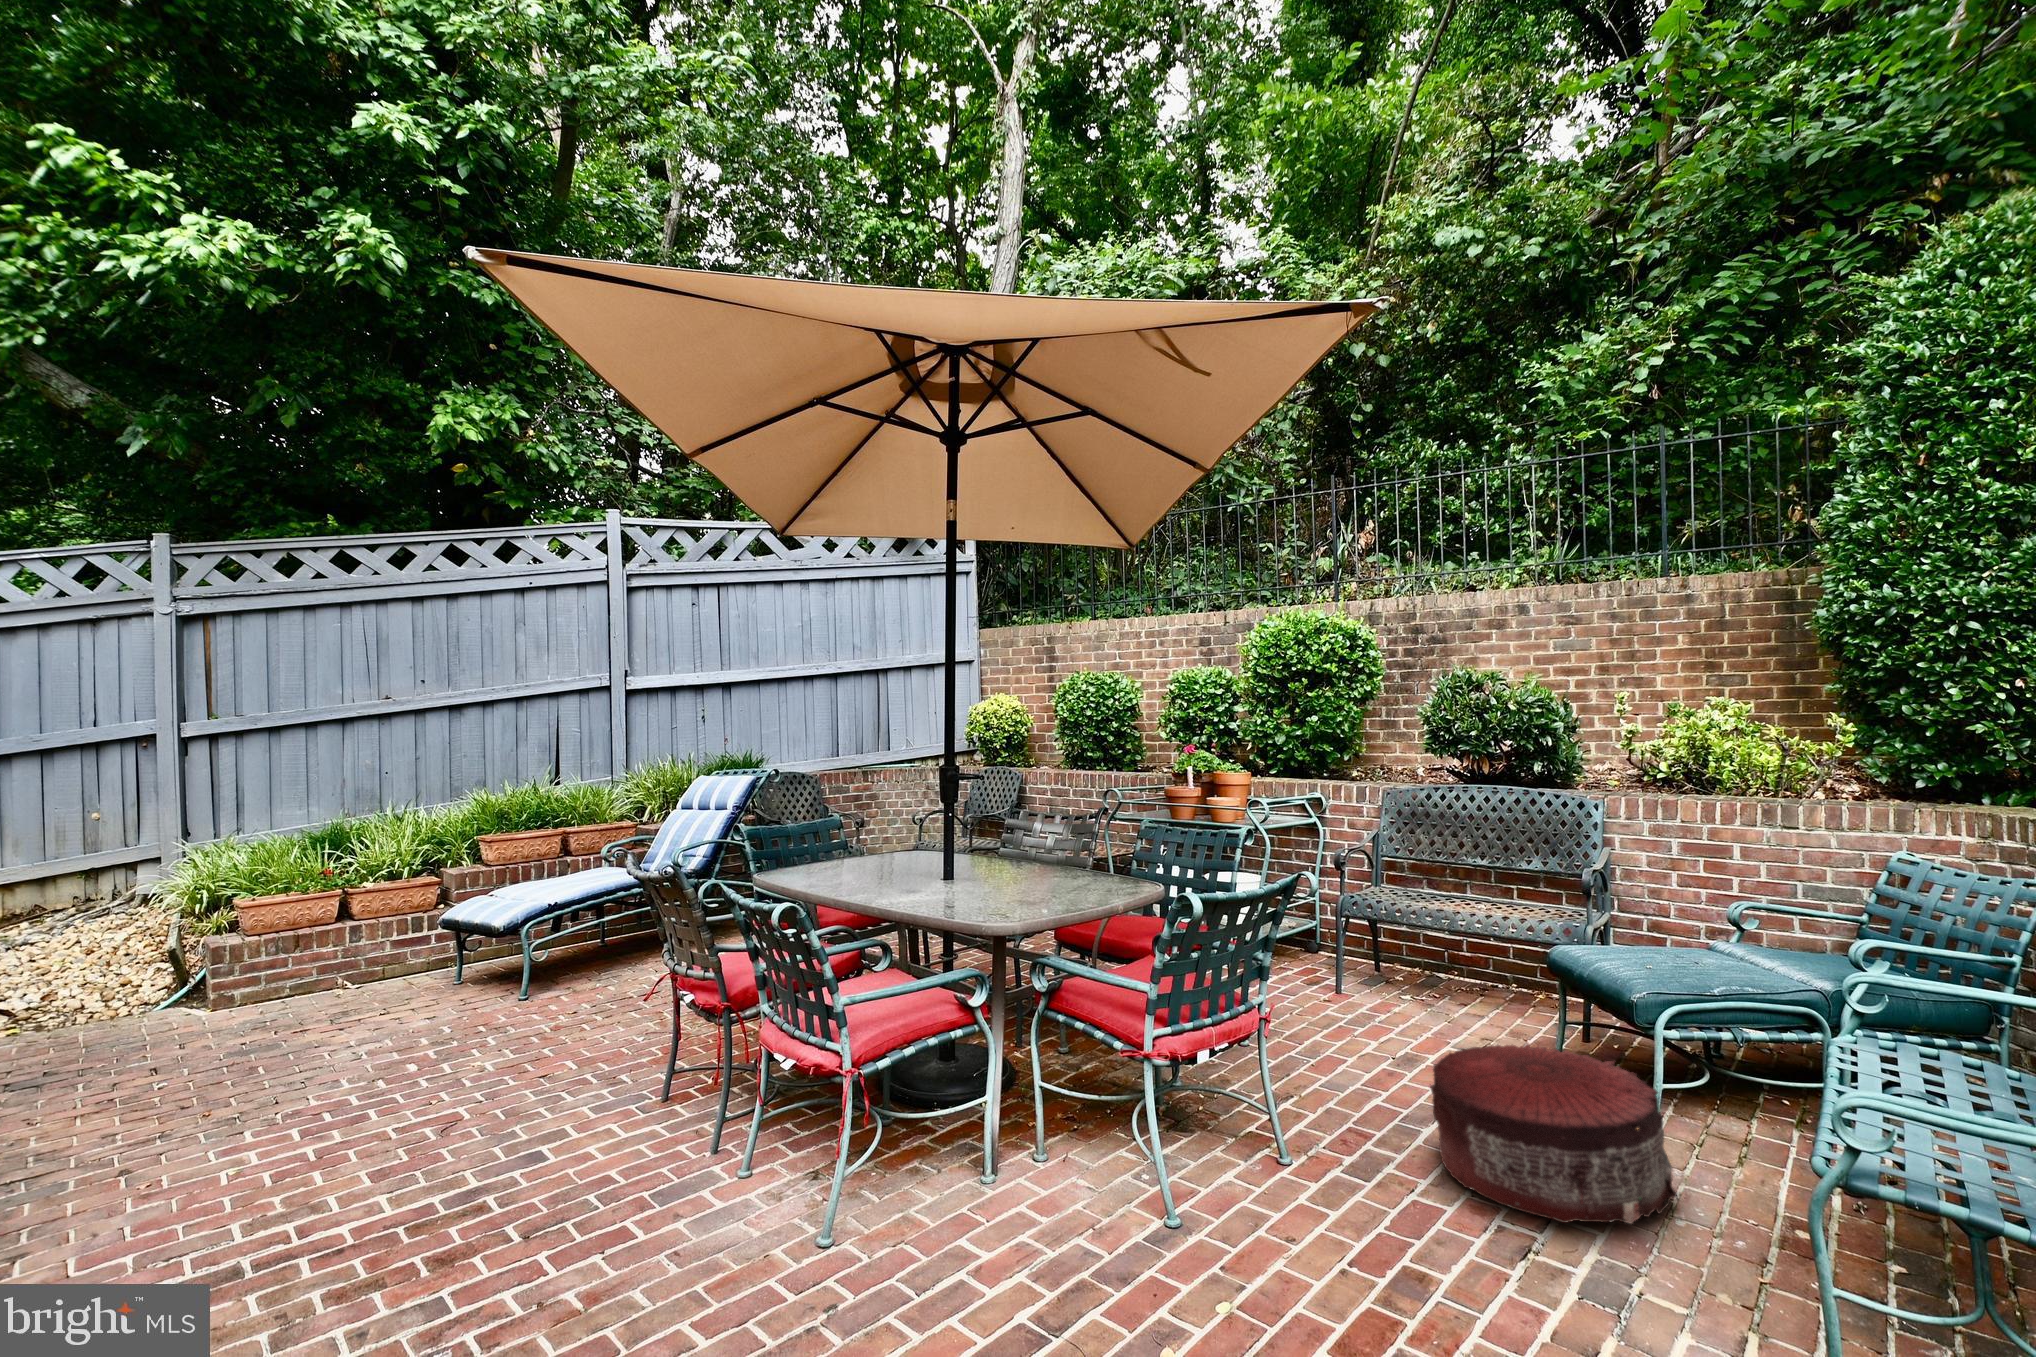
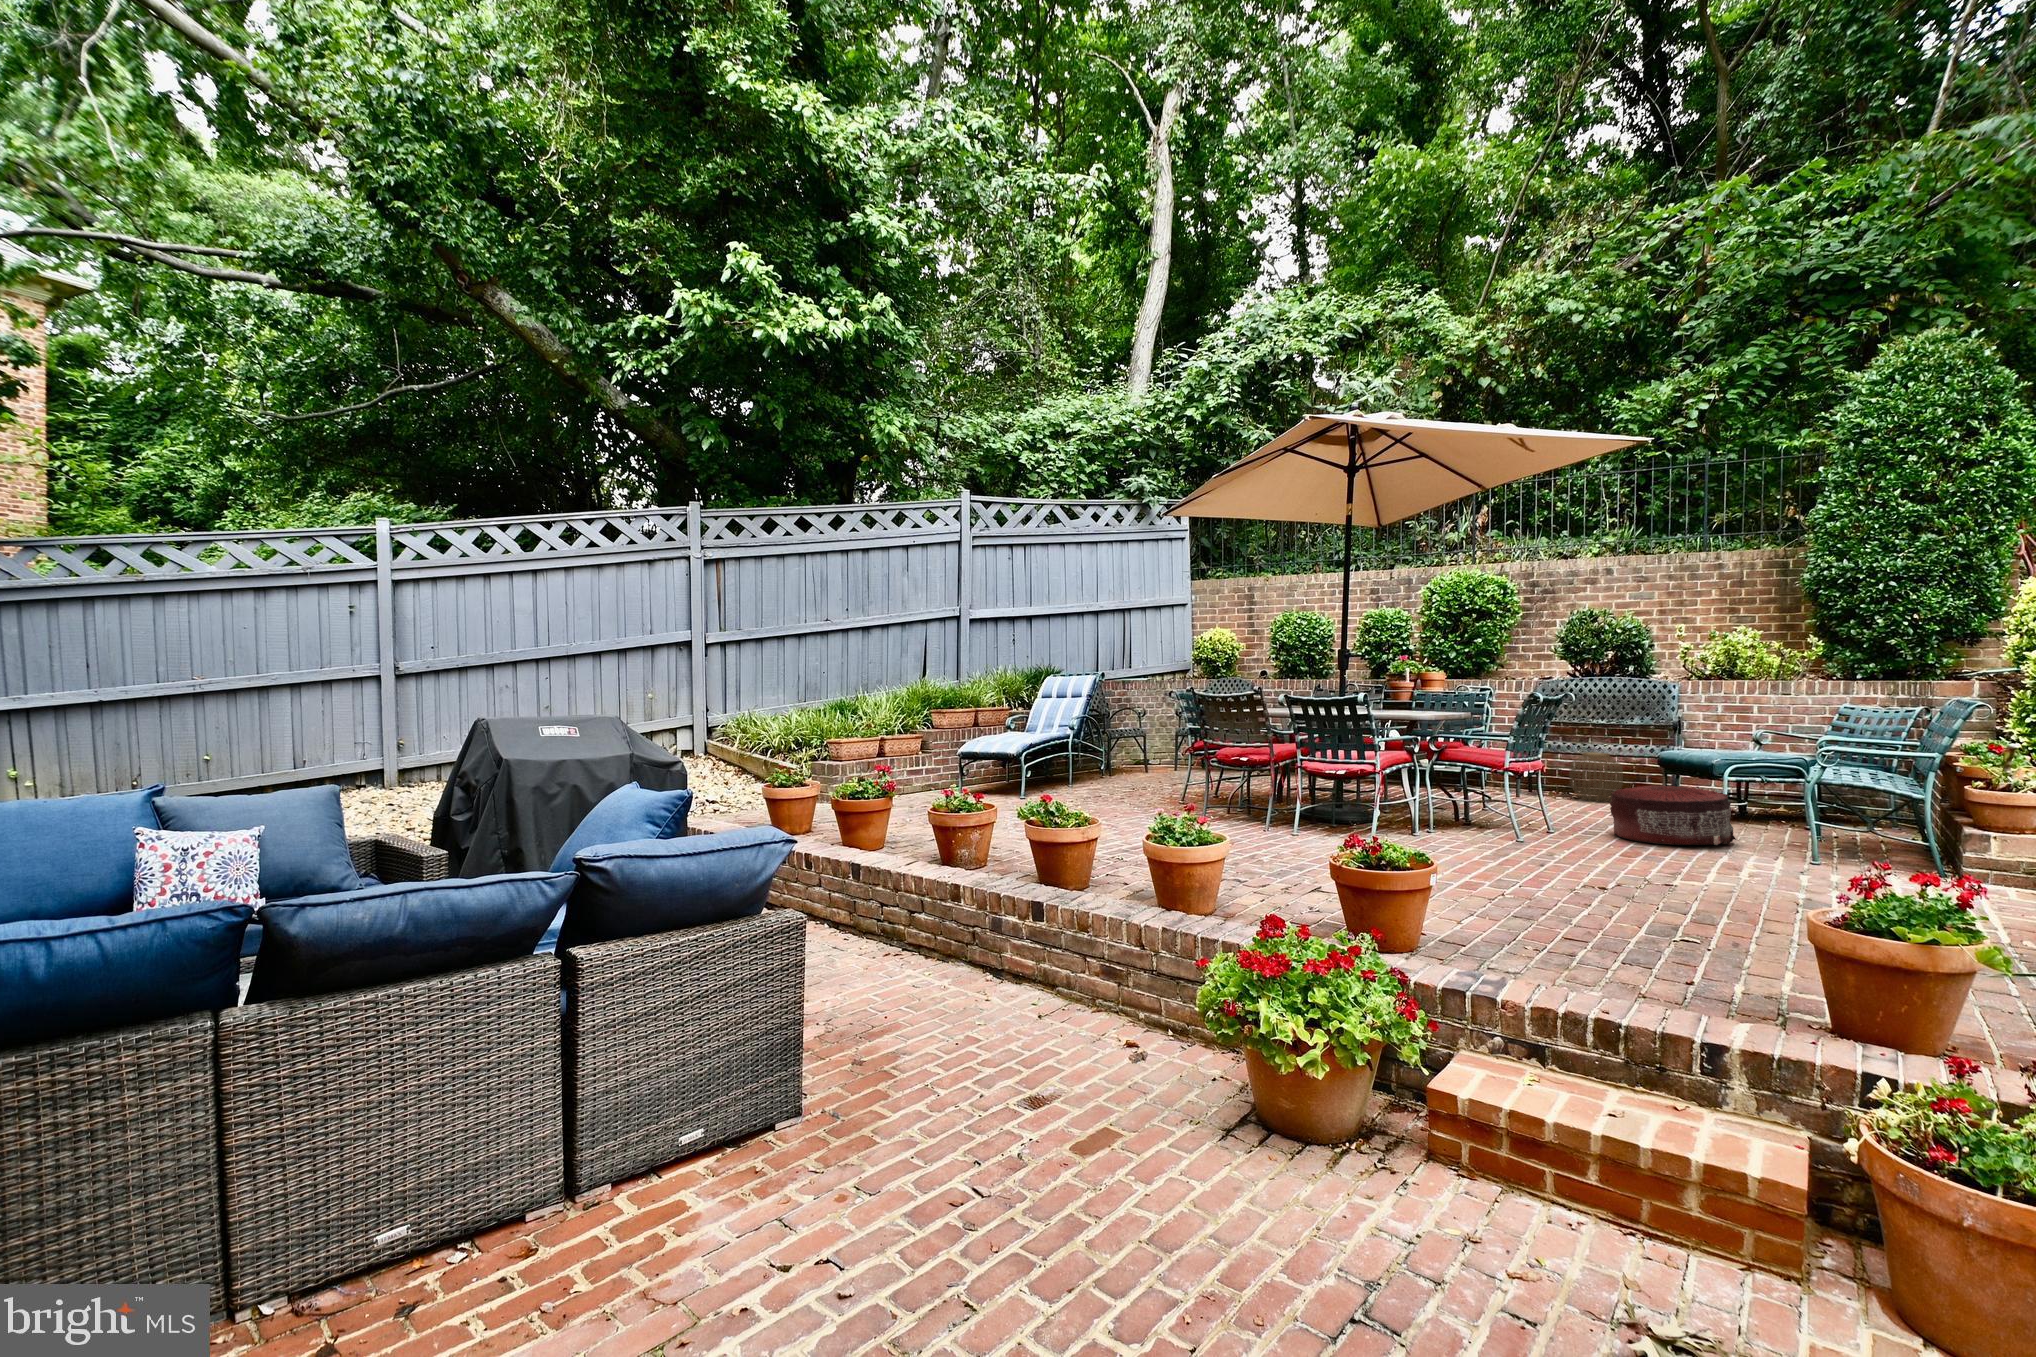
woven basket: none [1433,913,1519,1003] -> present [1570,752,1623,802]

